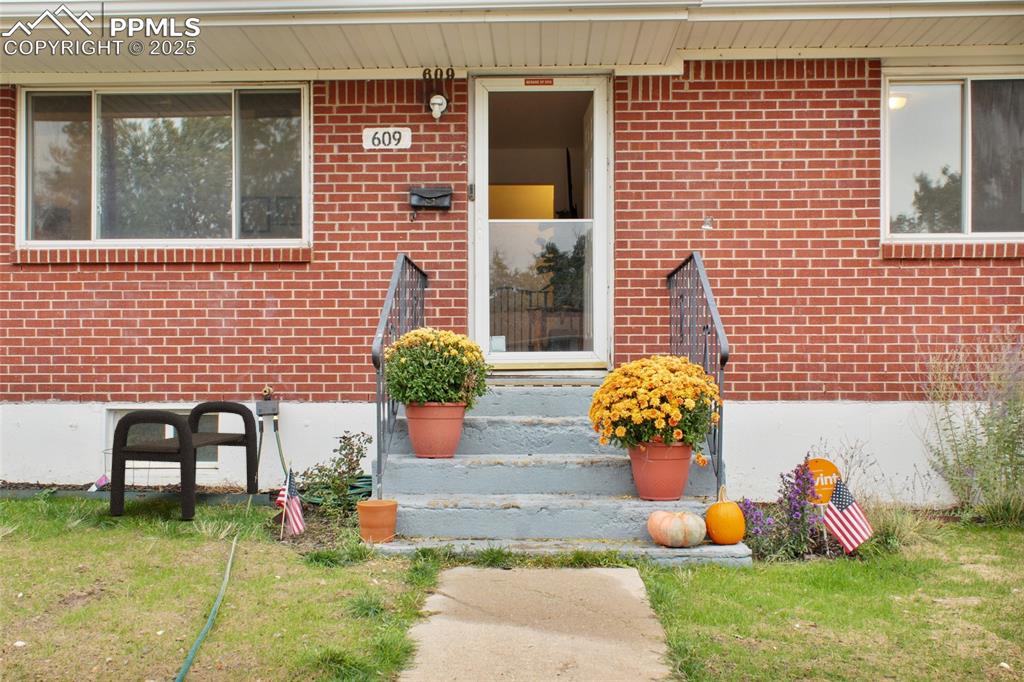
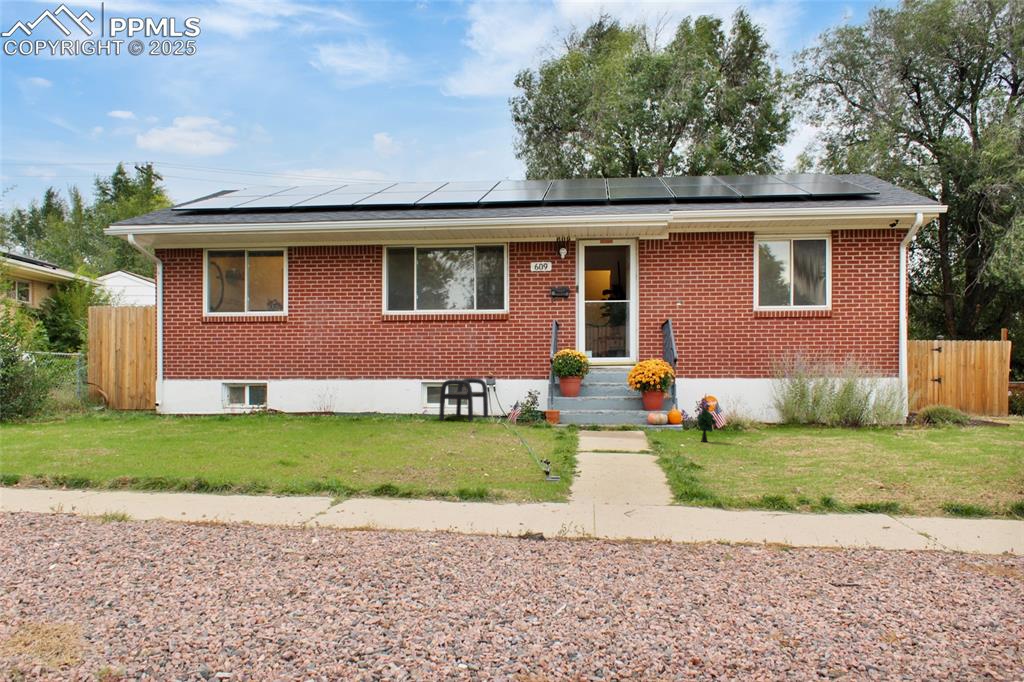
decorative plant: none [820,517,901,643] -> present [697,405,717,442]

